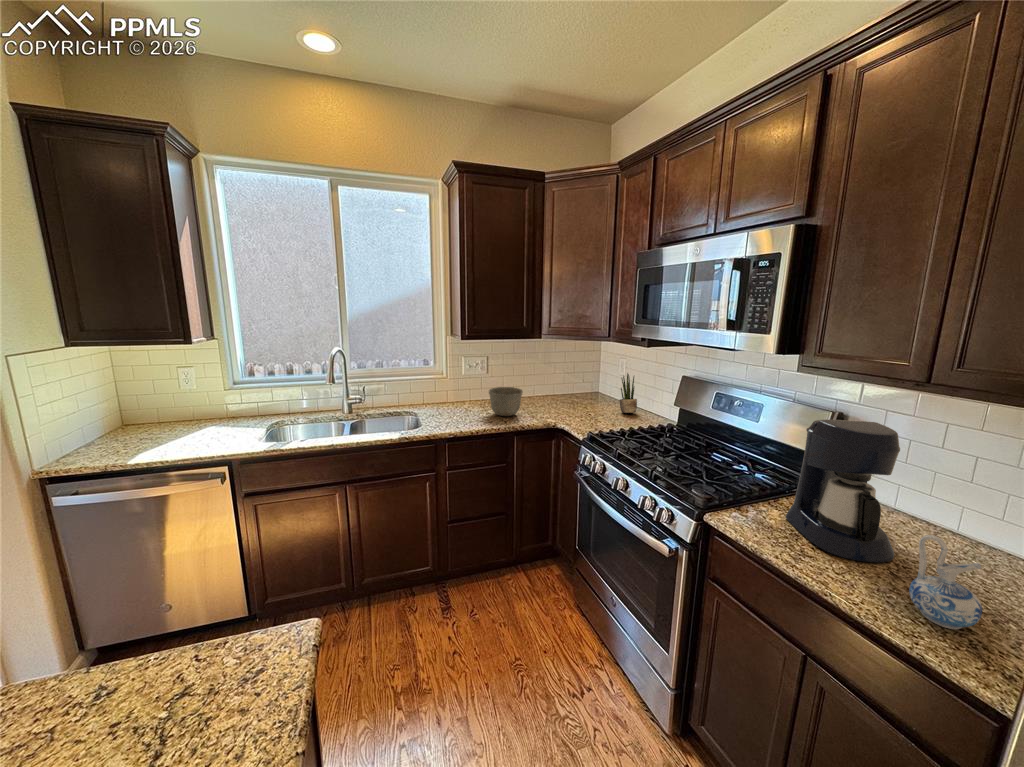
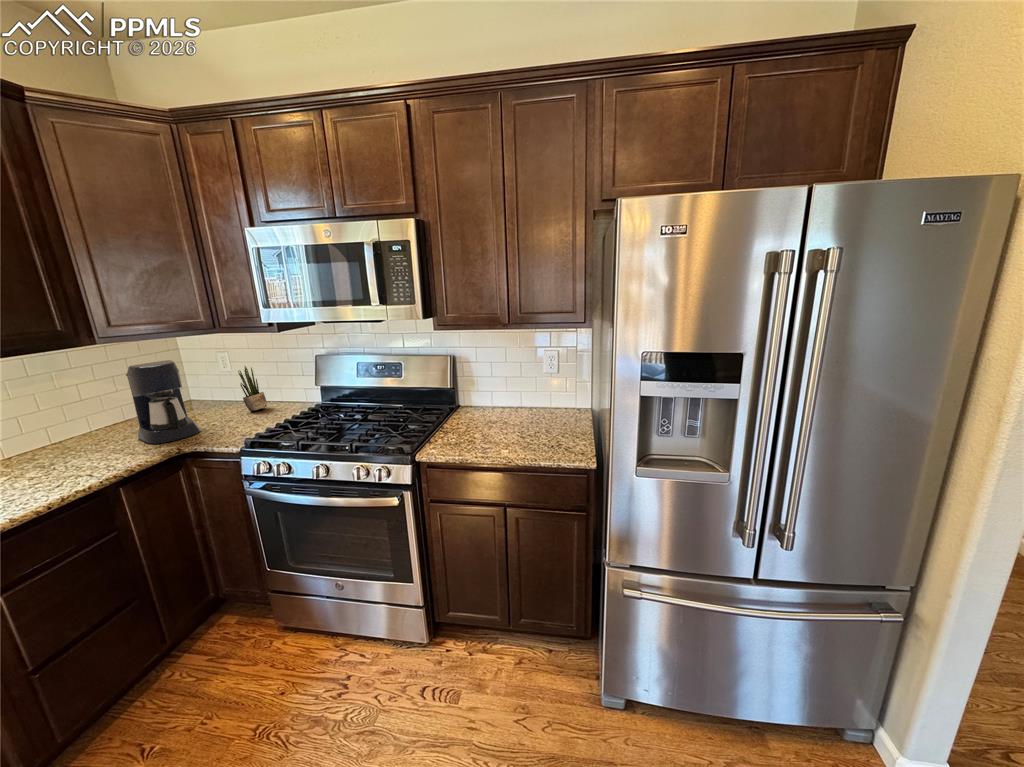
ceramic bowl: present [489,387,523,416] -> none [24,423,102,472]
coffee maker: present [786,420,900,562] -> present [126,360,200,444]
ceramic pitcher: present [909,535,982,629] -> none [537,405,564,449]

